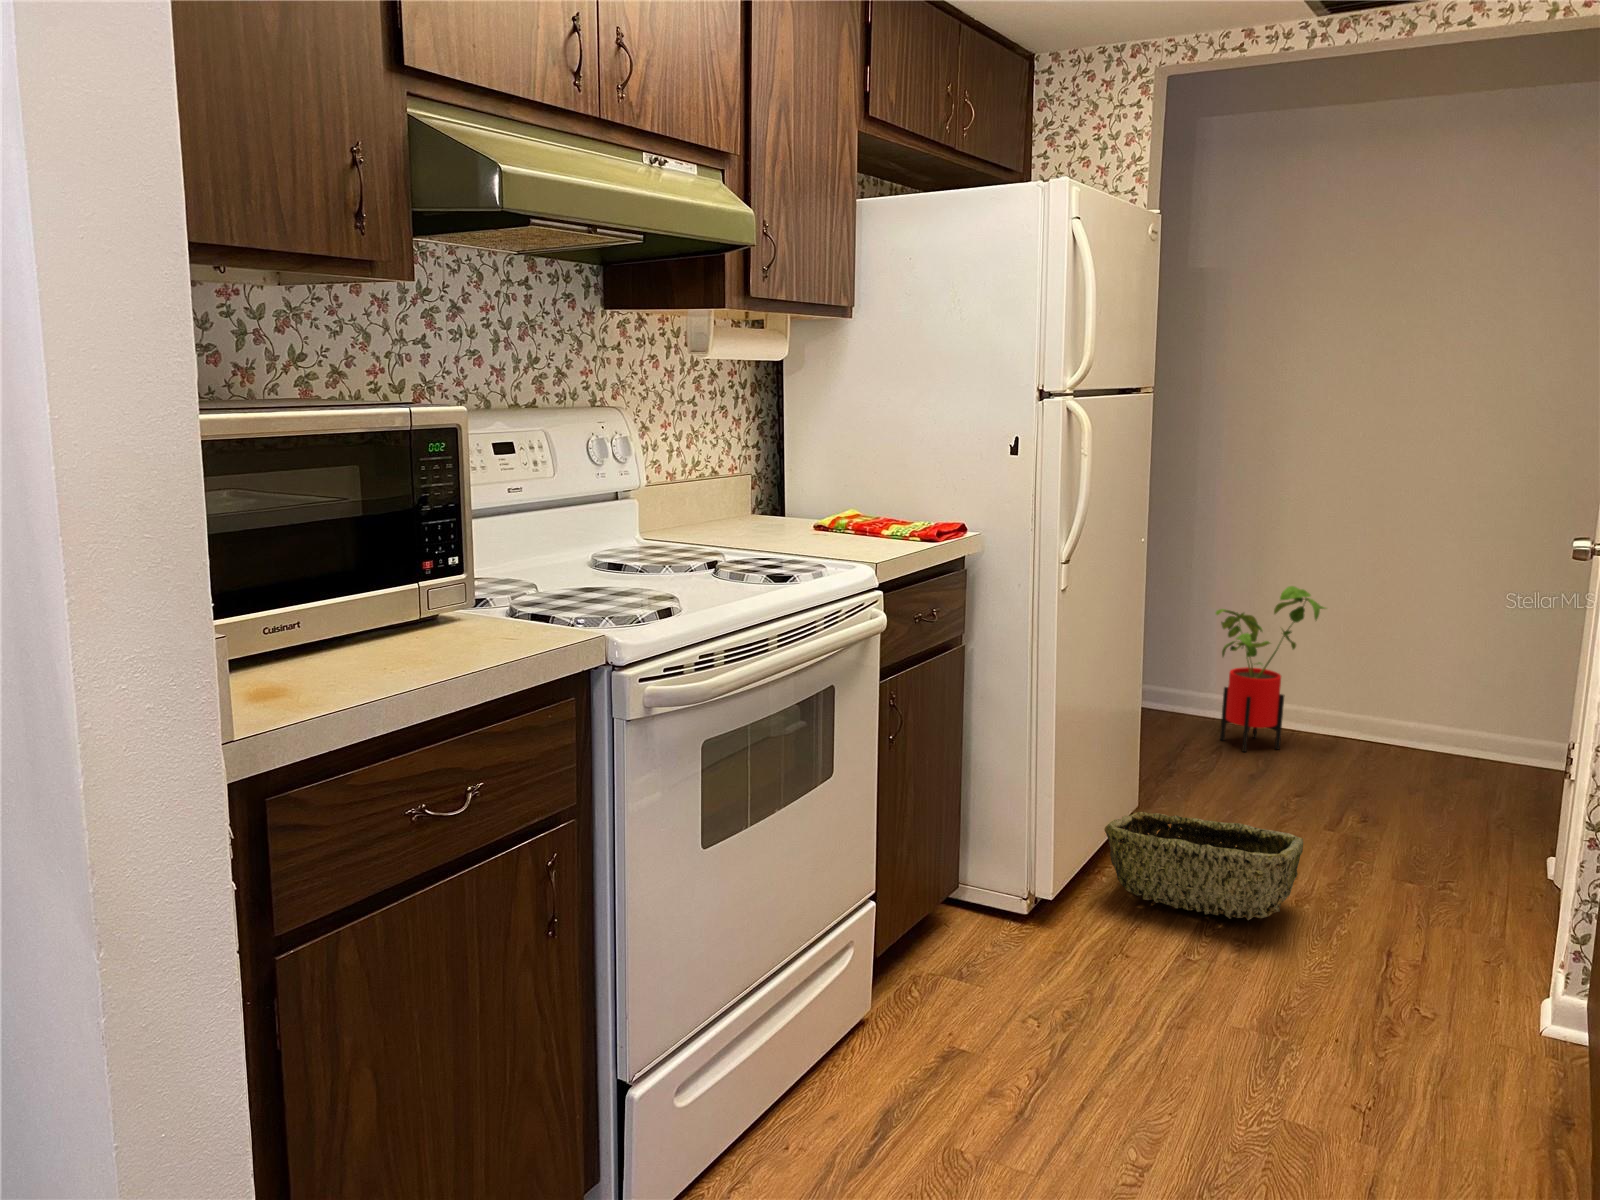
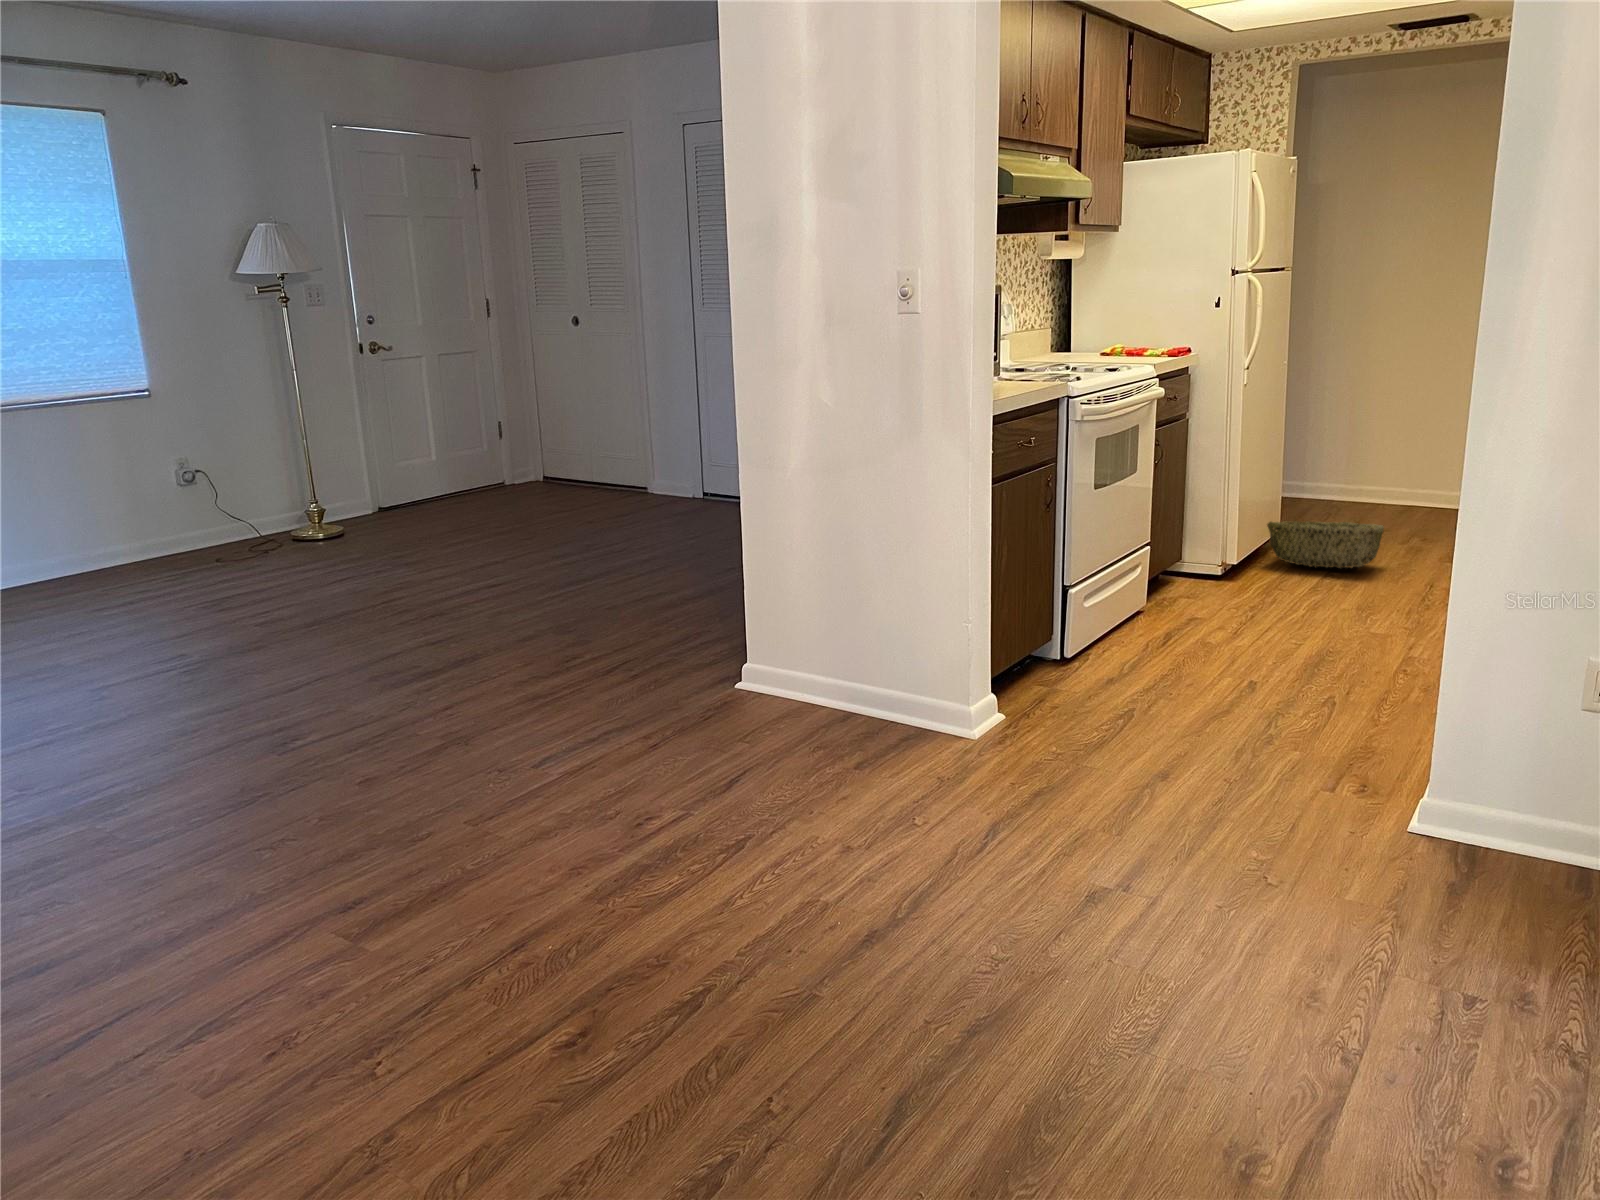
house plant: present [1216,586,1326,752] -> none [1329,398,1406,511]

